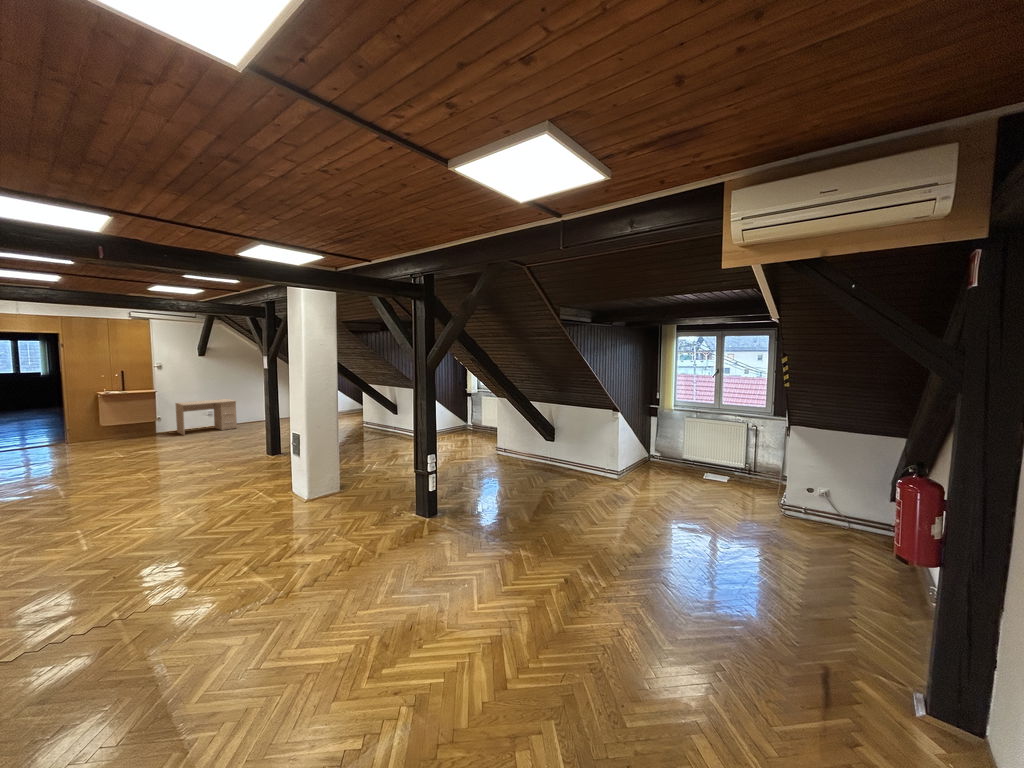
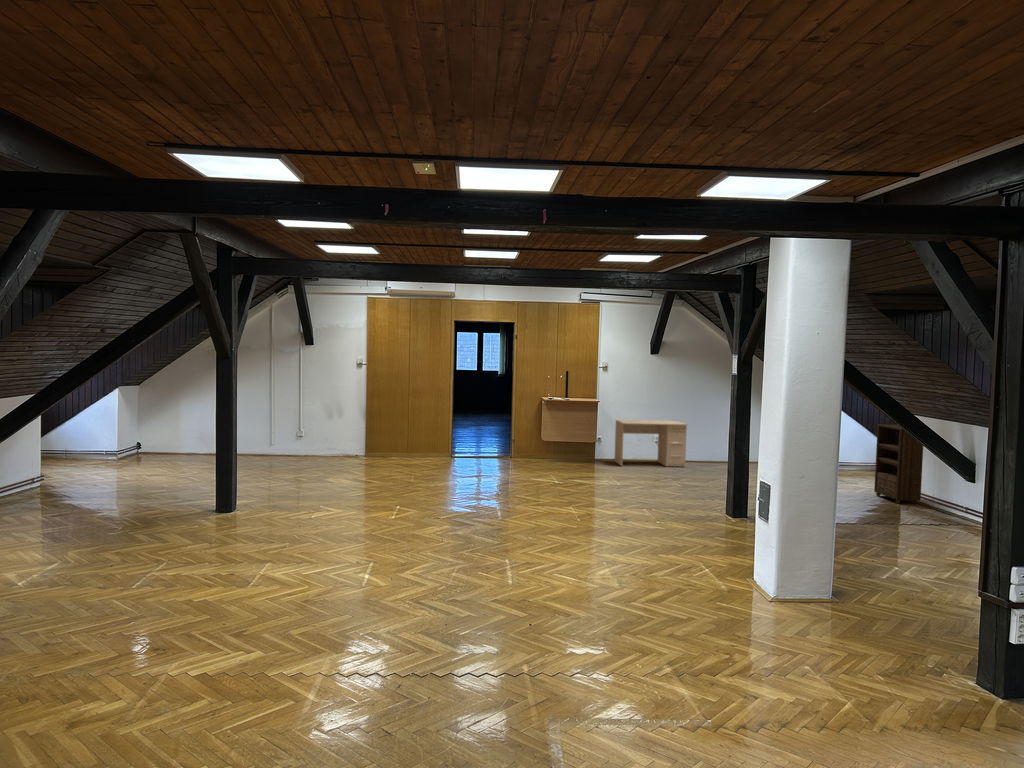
bookshelf: none [353,390,376,431] -> present [874,424,923,504]

